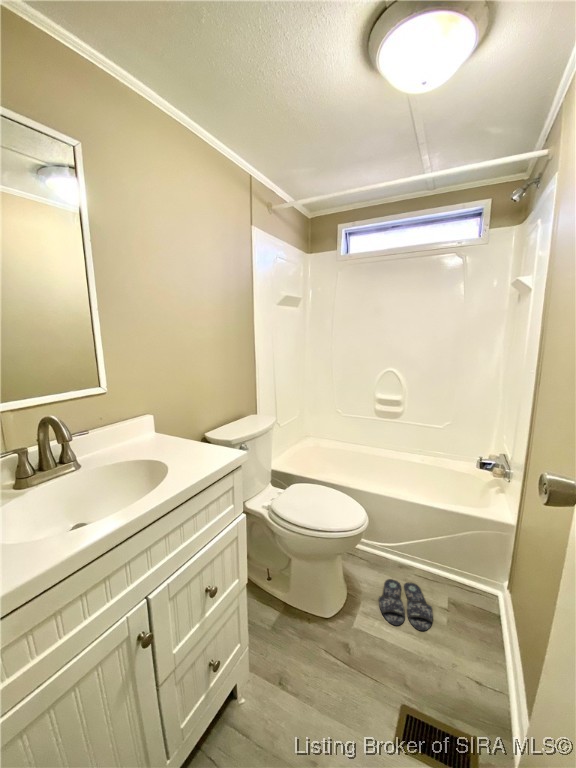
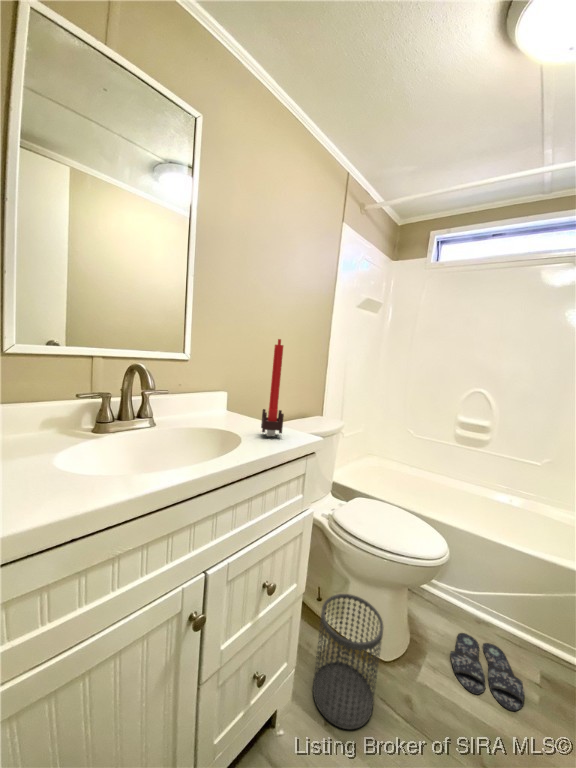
candle: none [186,372,206,460] -> present [261,339,284,436]
wastebasket: none [266,573,318,682] -> present [313,594,383,729]

